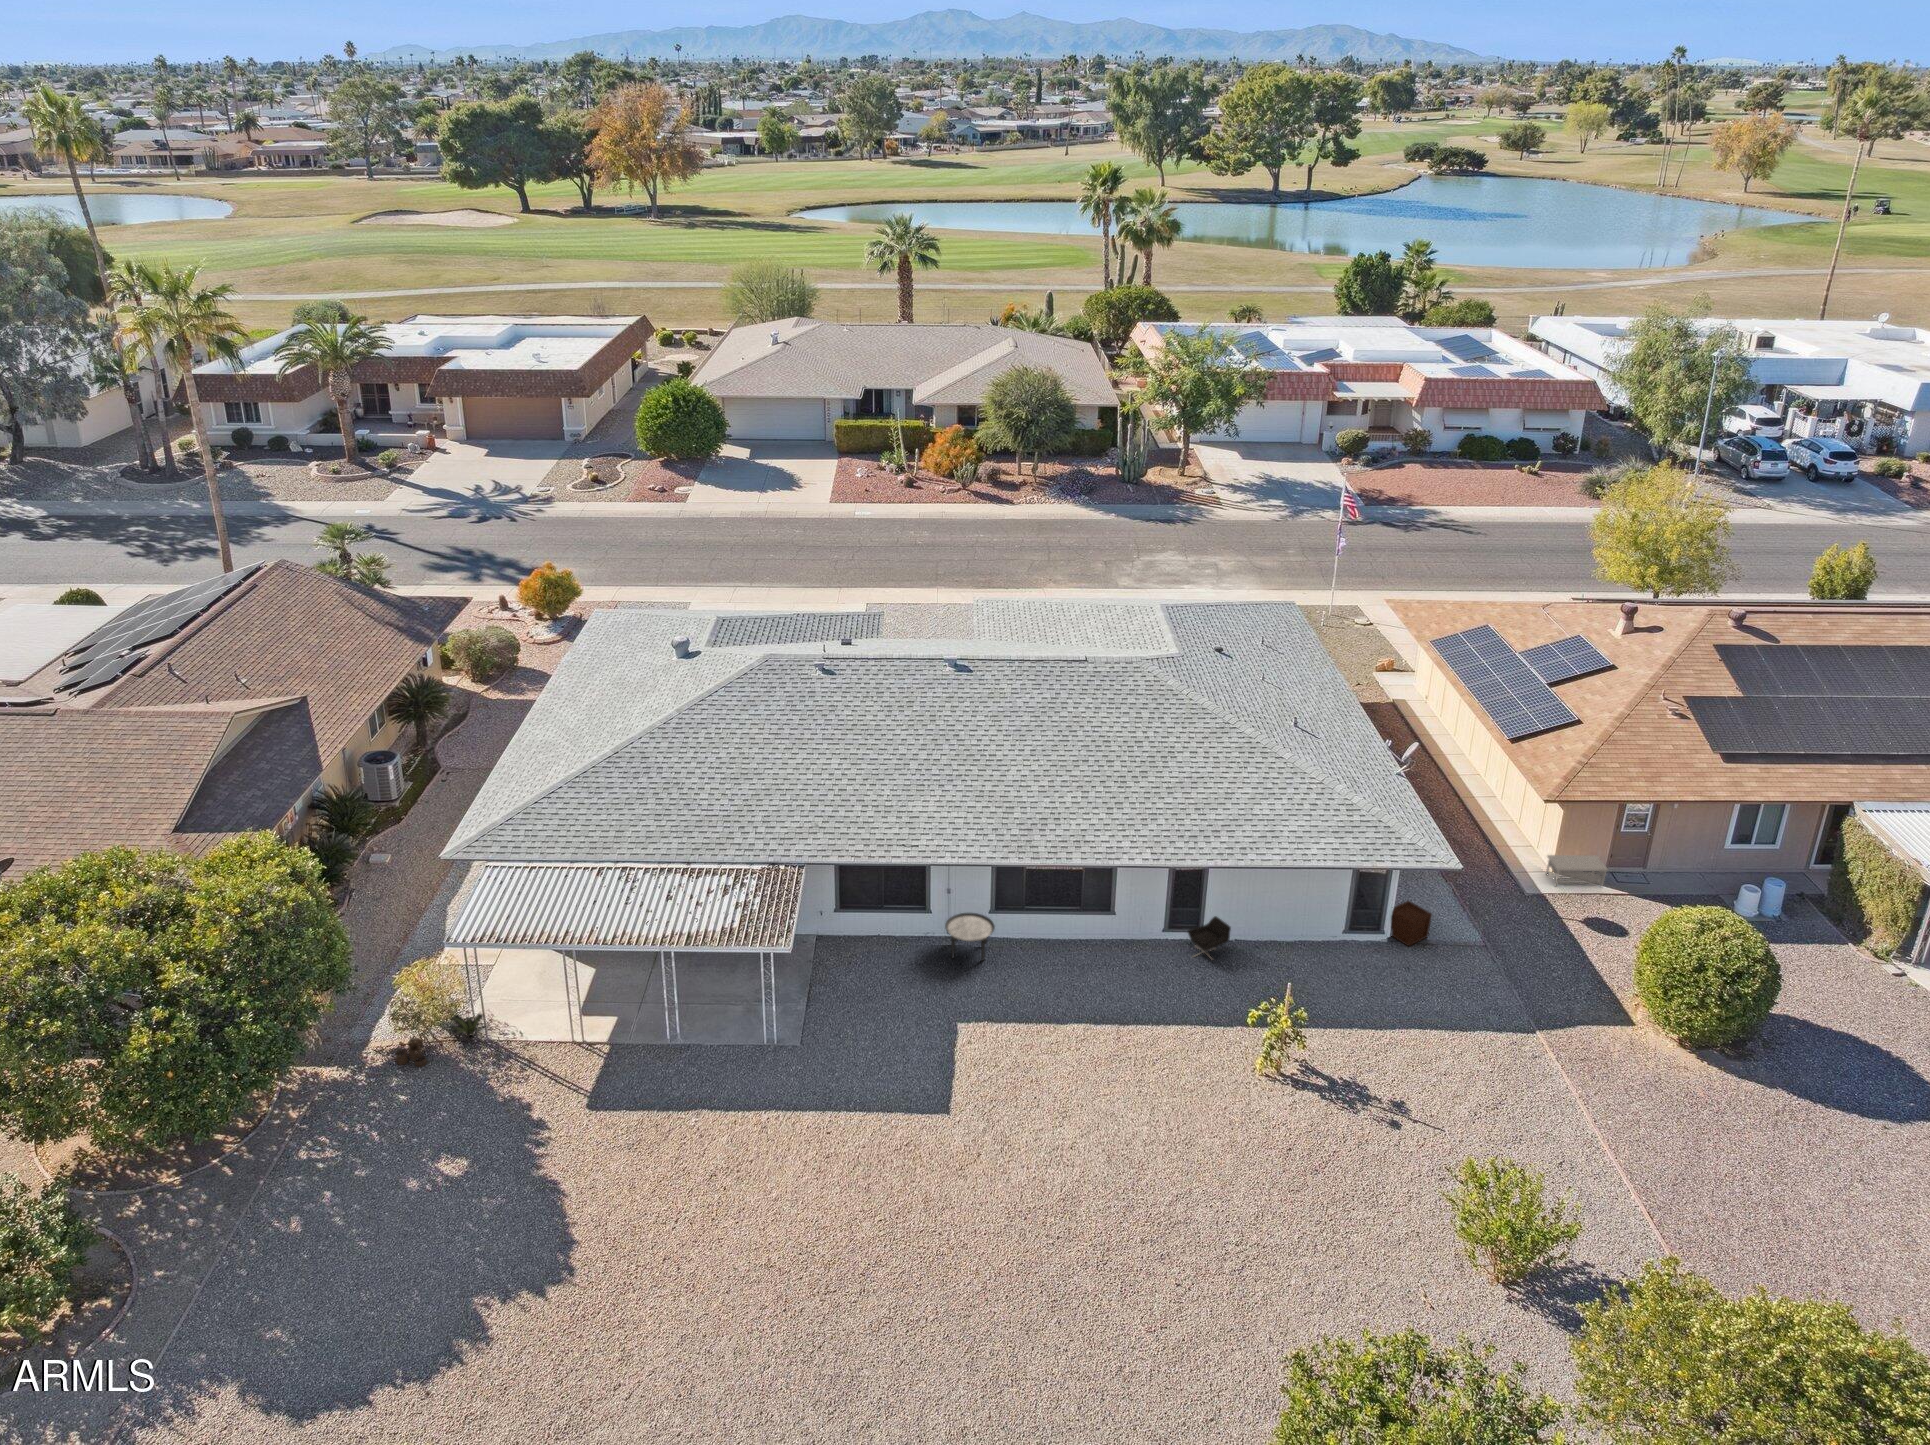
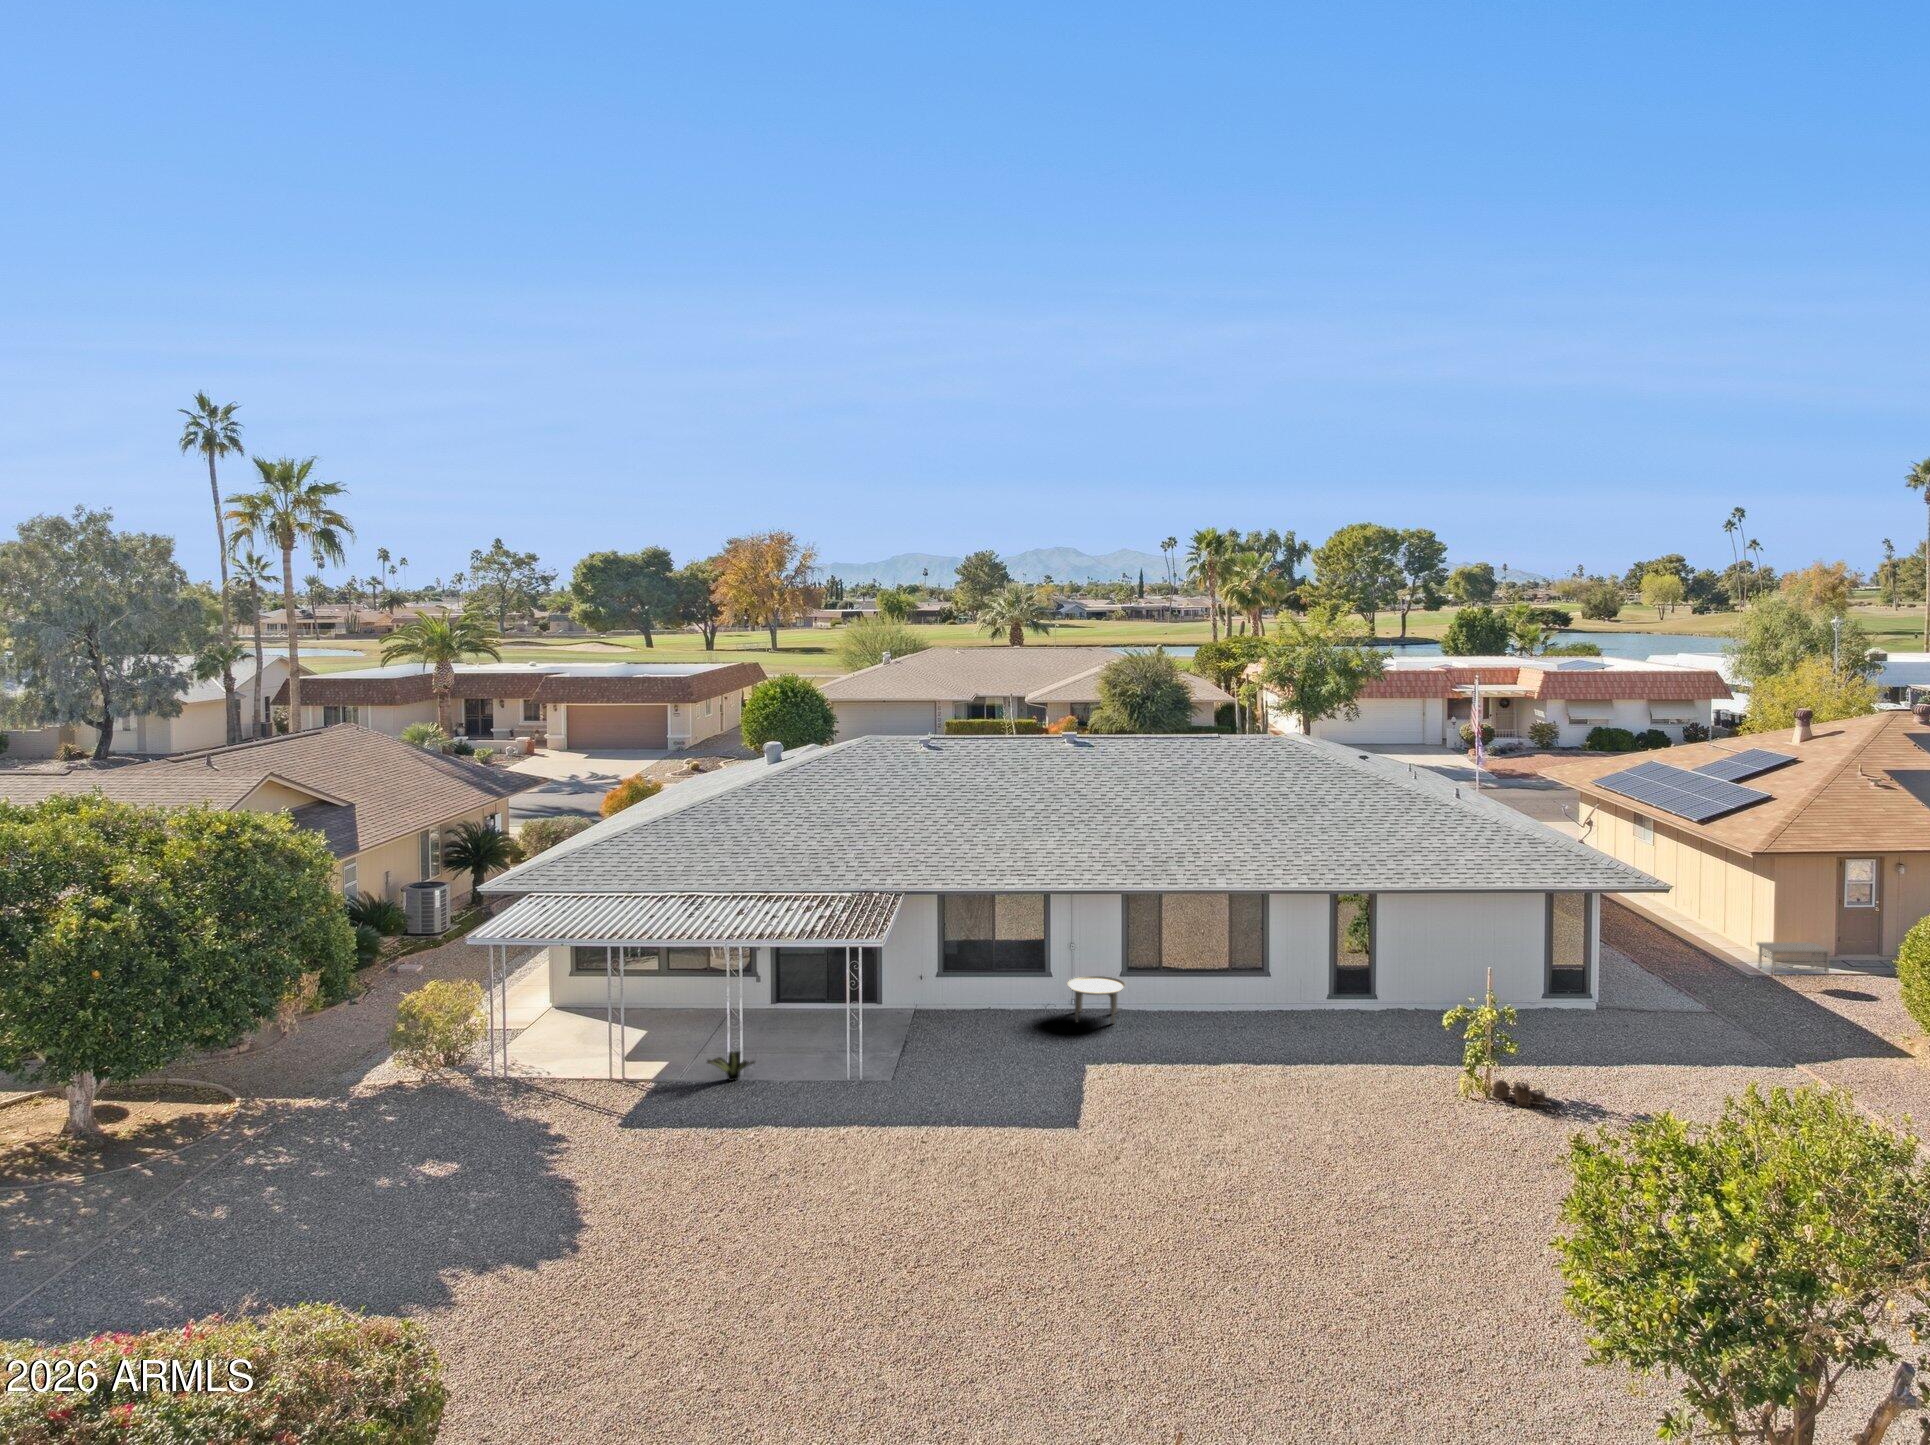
wooden crate: present [1391,901,1432,946] -> none [1587,965,1639,1012]
lounge chair: present [1188,916,1231,960] -> none [1353,975,1405,1022]
potted plant: present [450,1014,484,1037] -> present [707,1052,755,1081]
woven basket: present [395,1037,427,1067] -> present [1492,1080,1545,1107]

